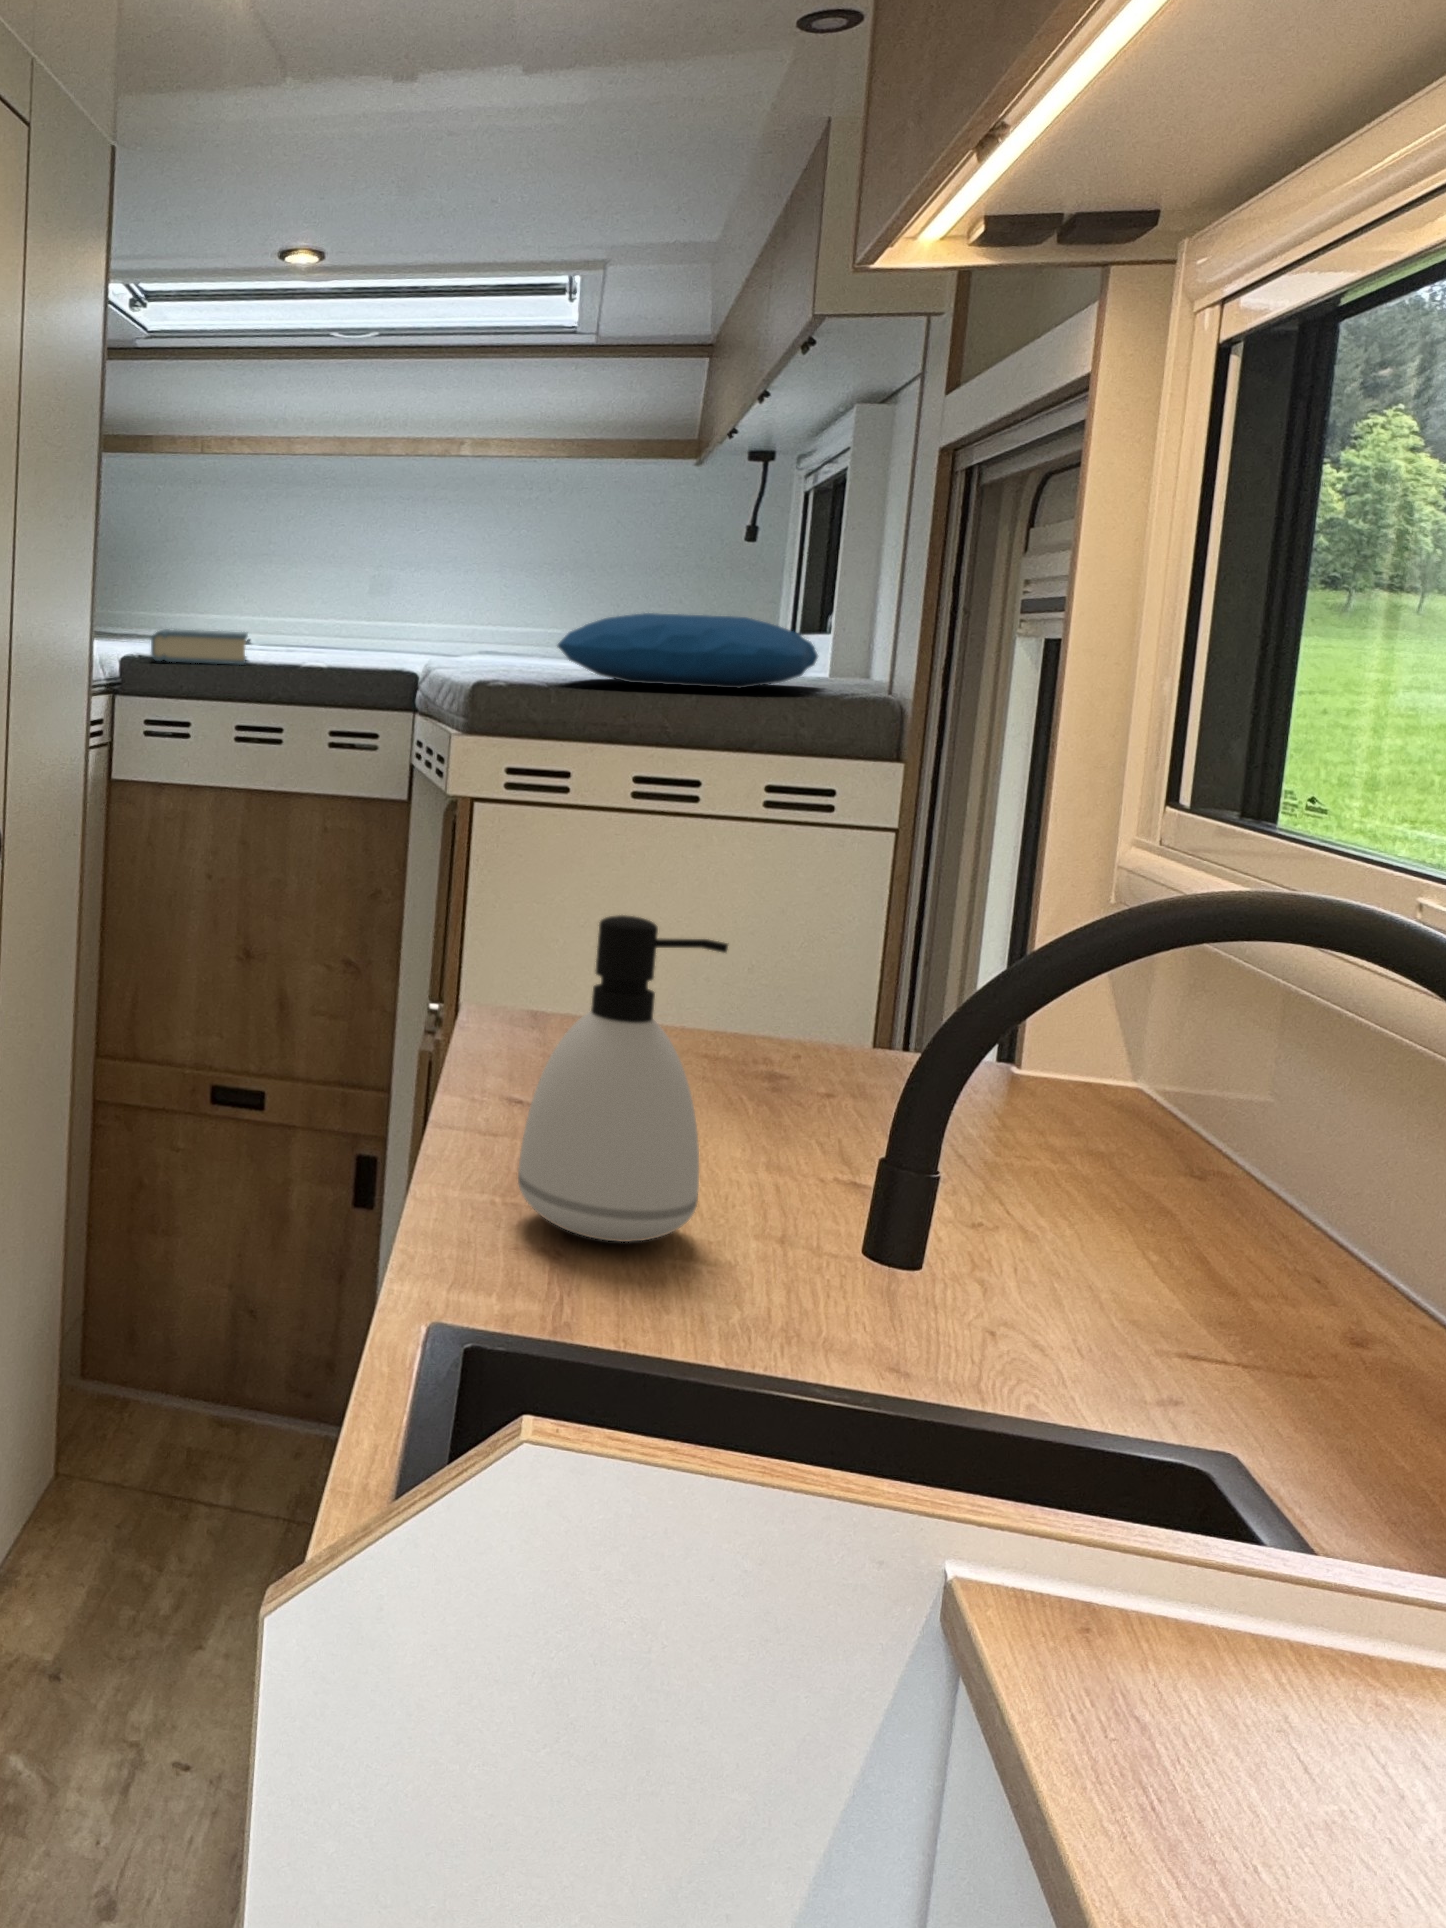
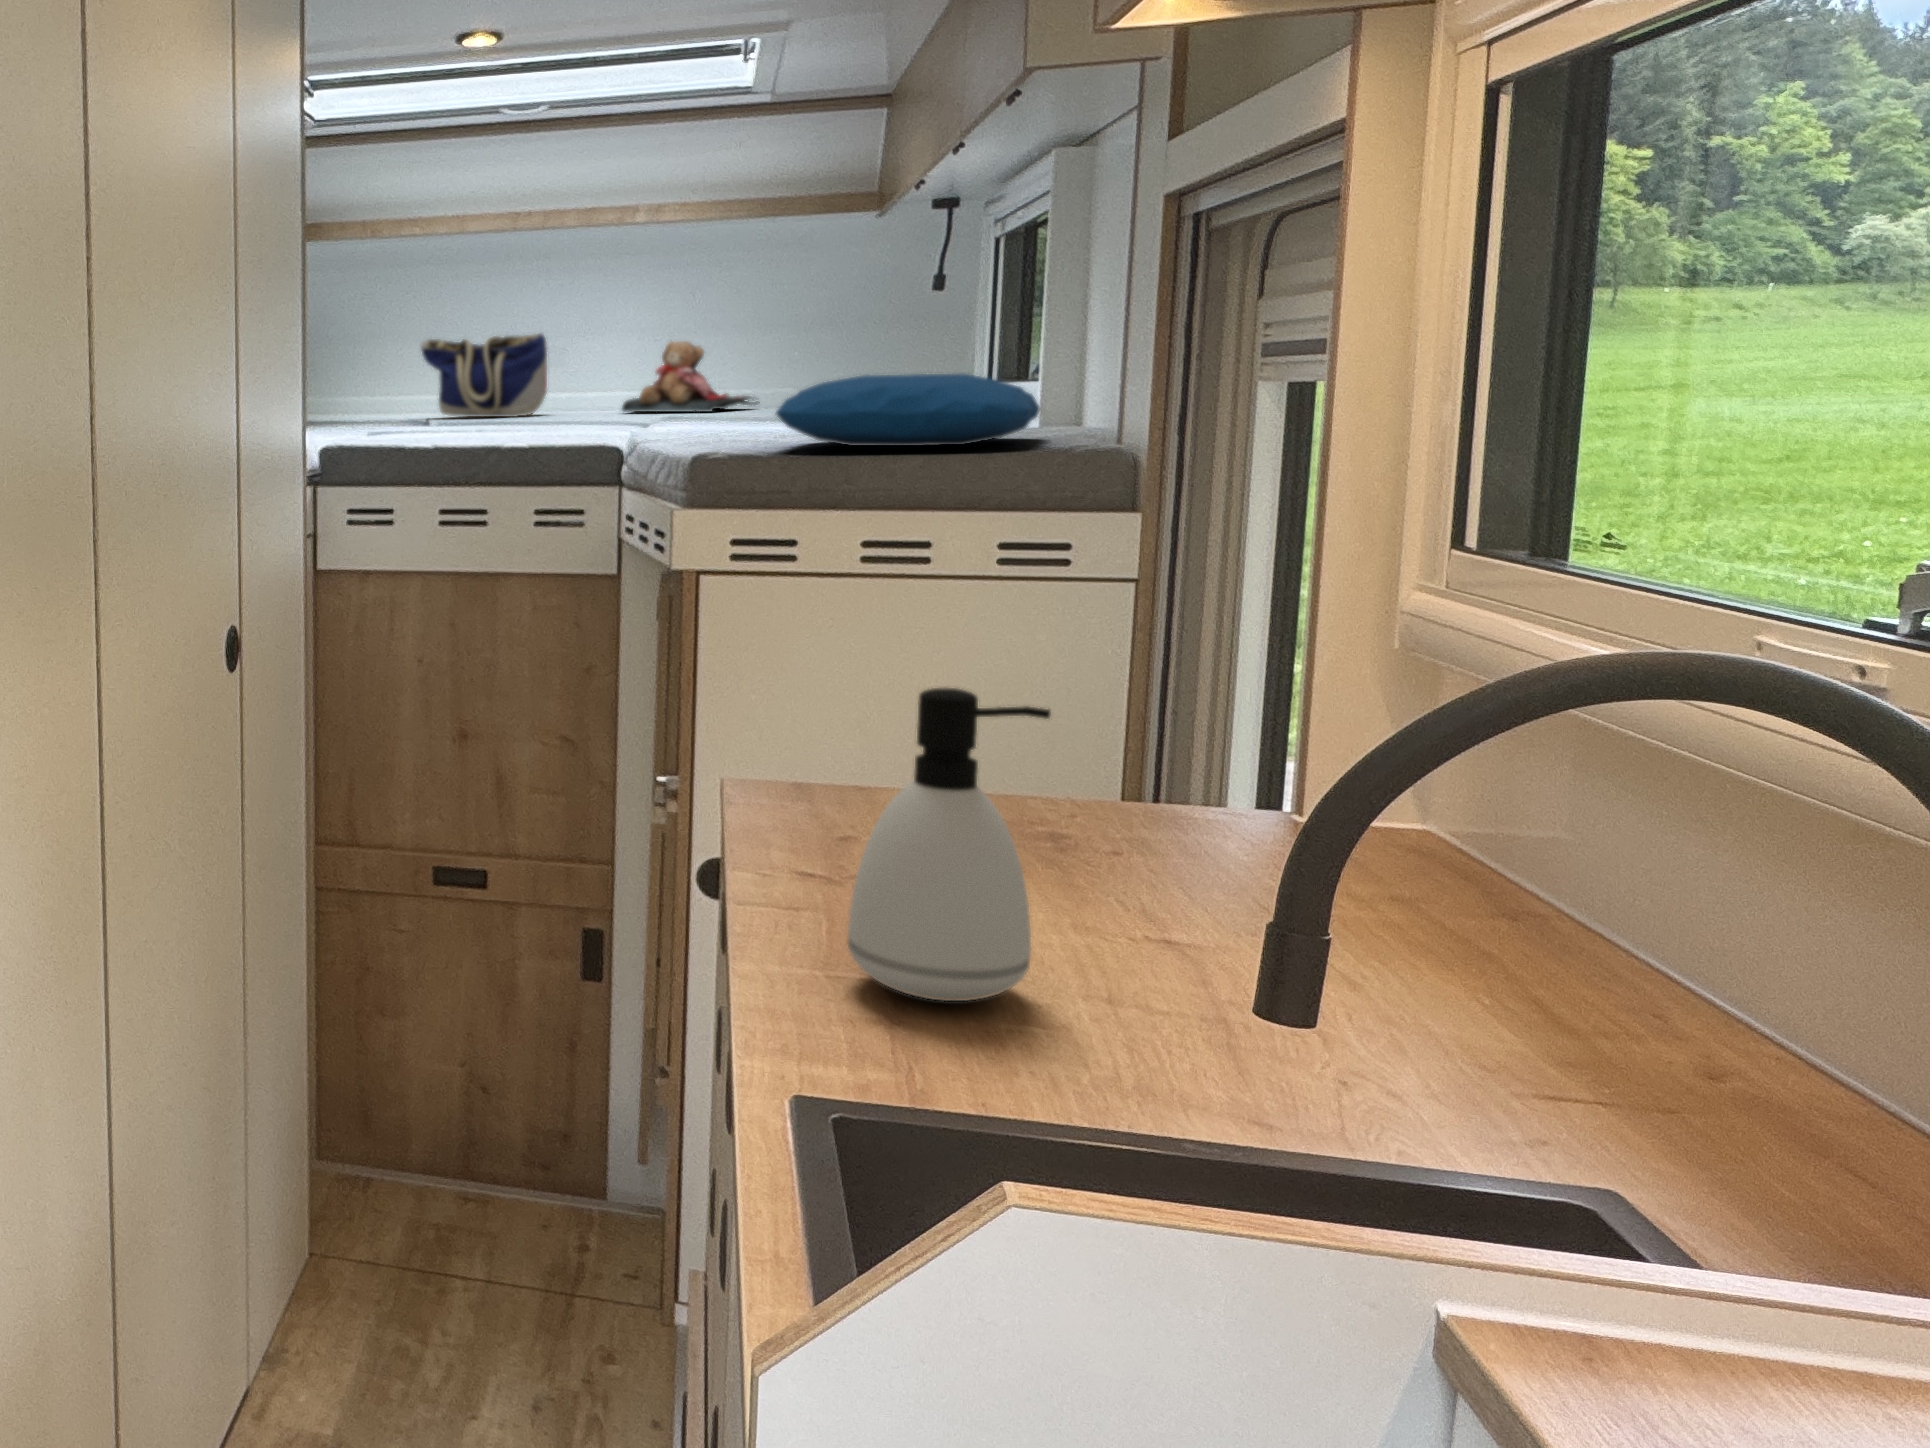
tote bag: none [241,558,365,641] -> present [421,333,547,417]
teddy bear: none [435,574,572,648] -> present [622,341,760,412]
book: present [151,629,248,665] -> none [357,416,452,451]

